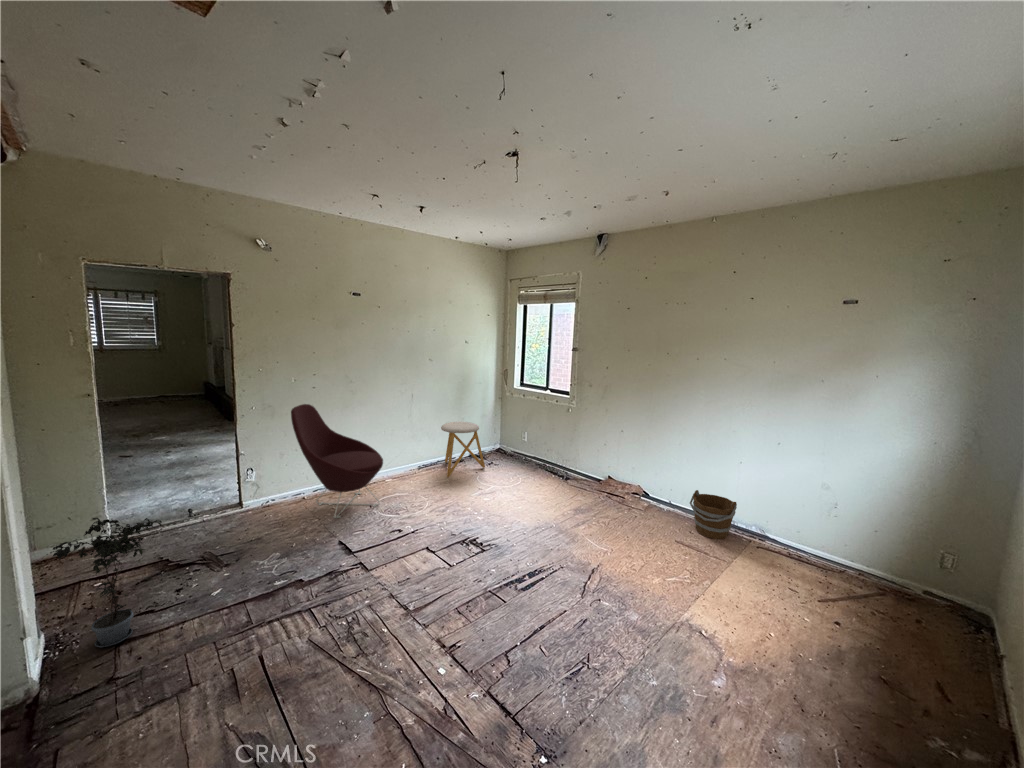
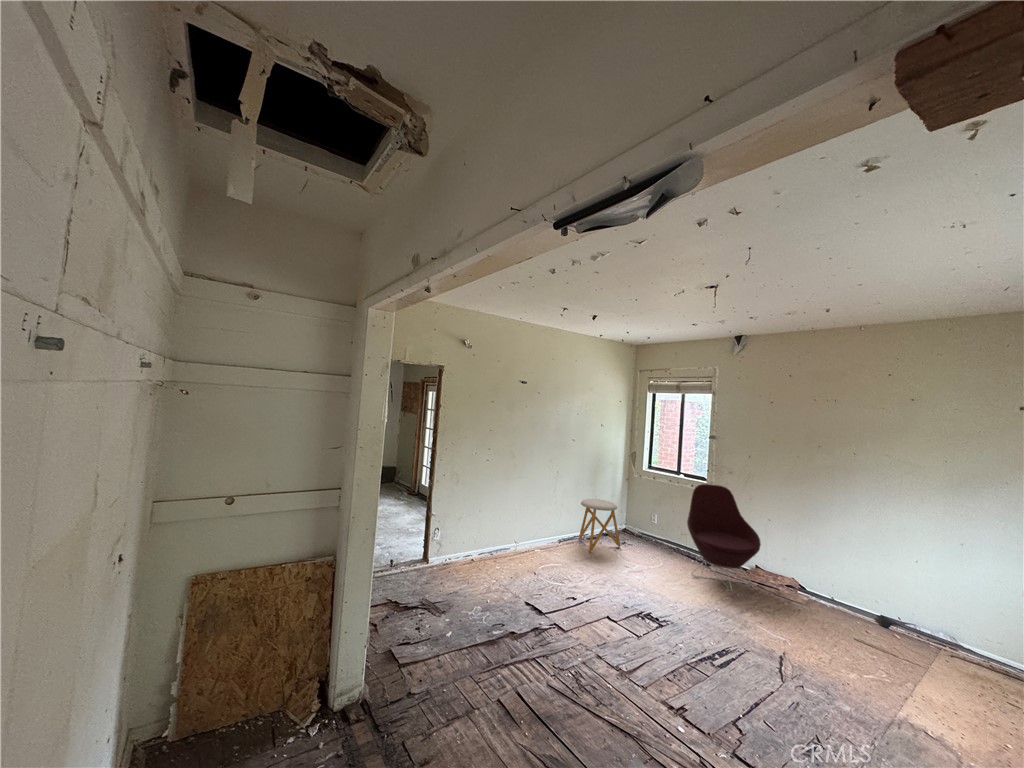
chair: present [291,404,383,518] -> present [687,484,761,591]
bucket: present [690,490,737,539] -> none [862,588,921,644]
potted plant: present [47,518,162,648] -> none [372,557,430,667]

